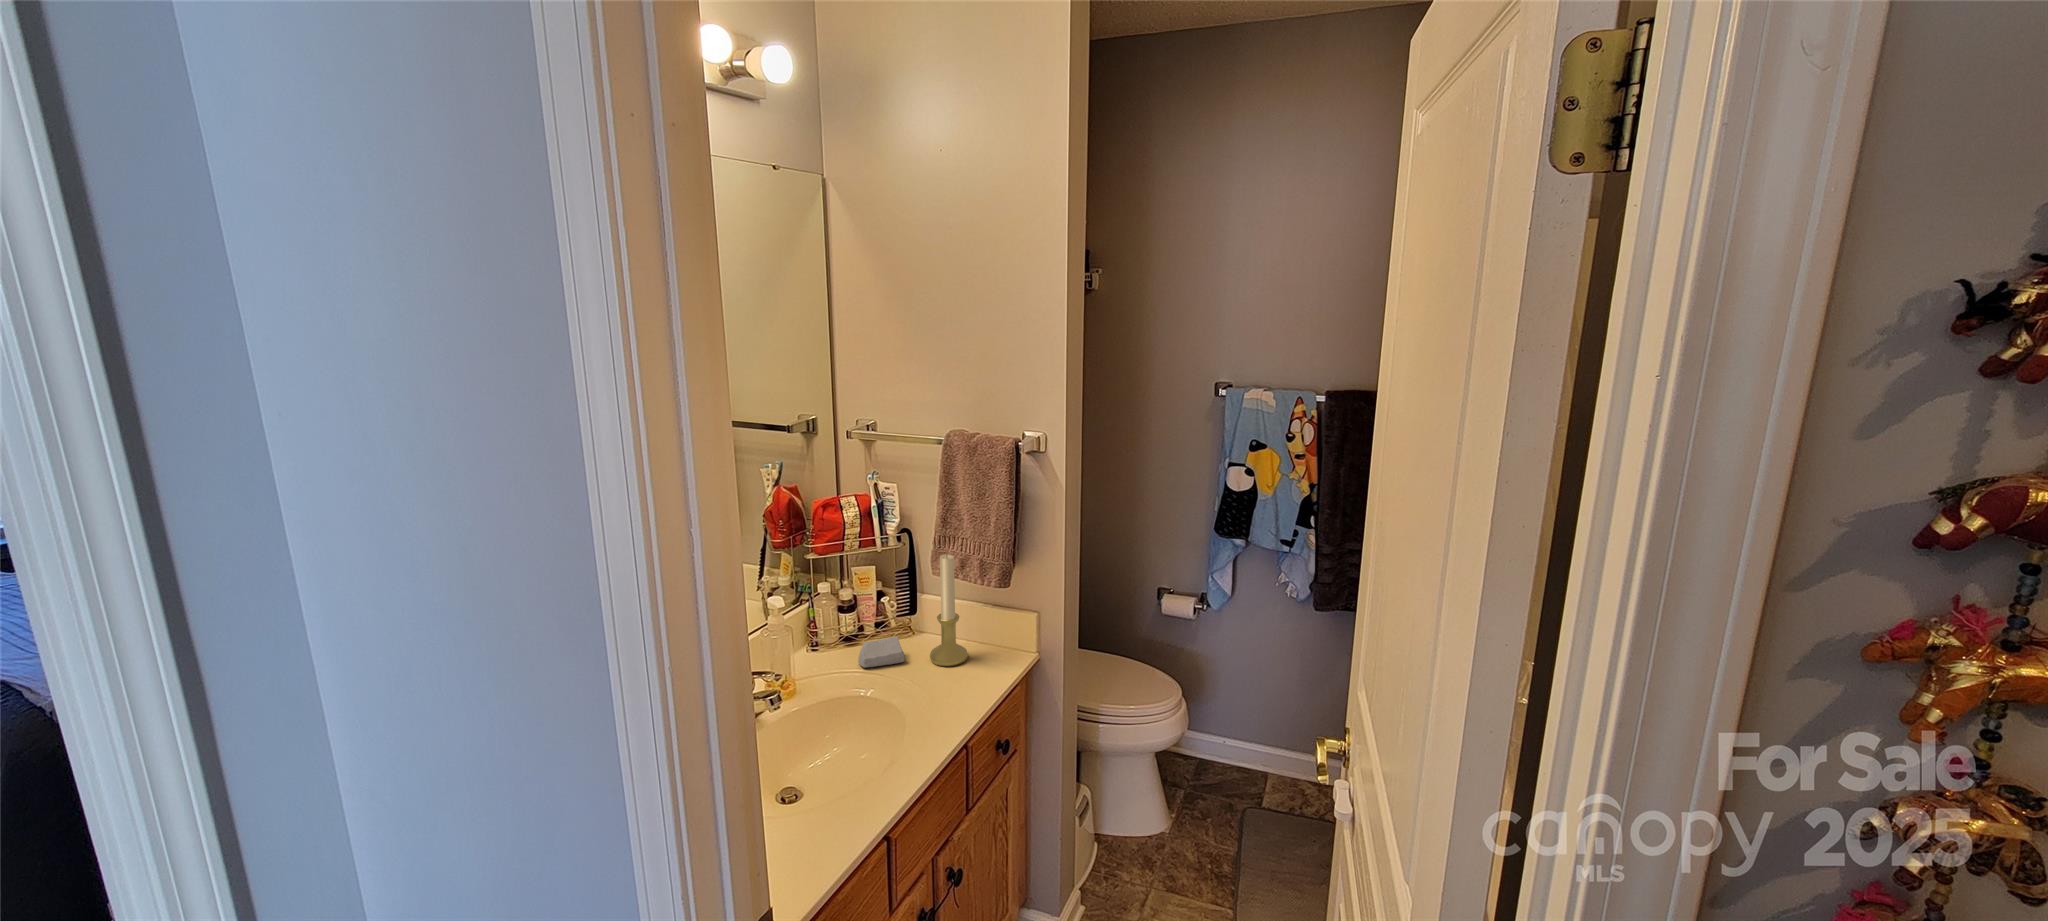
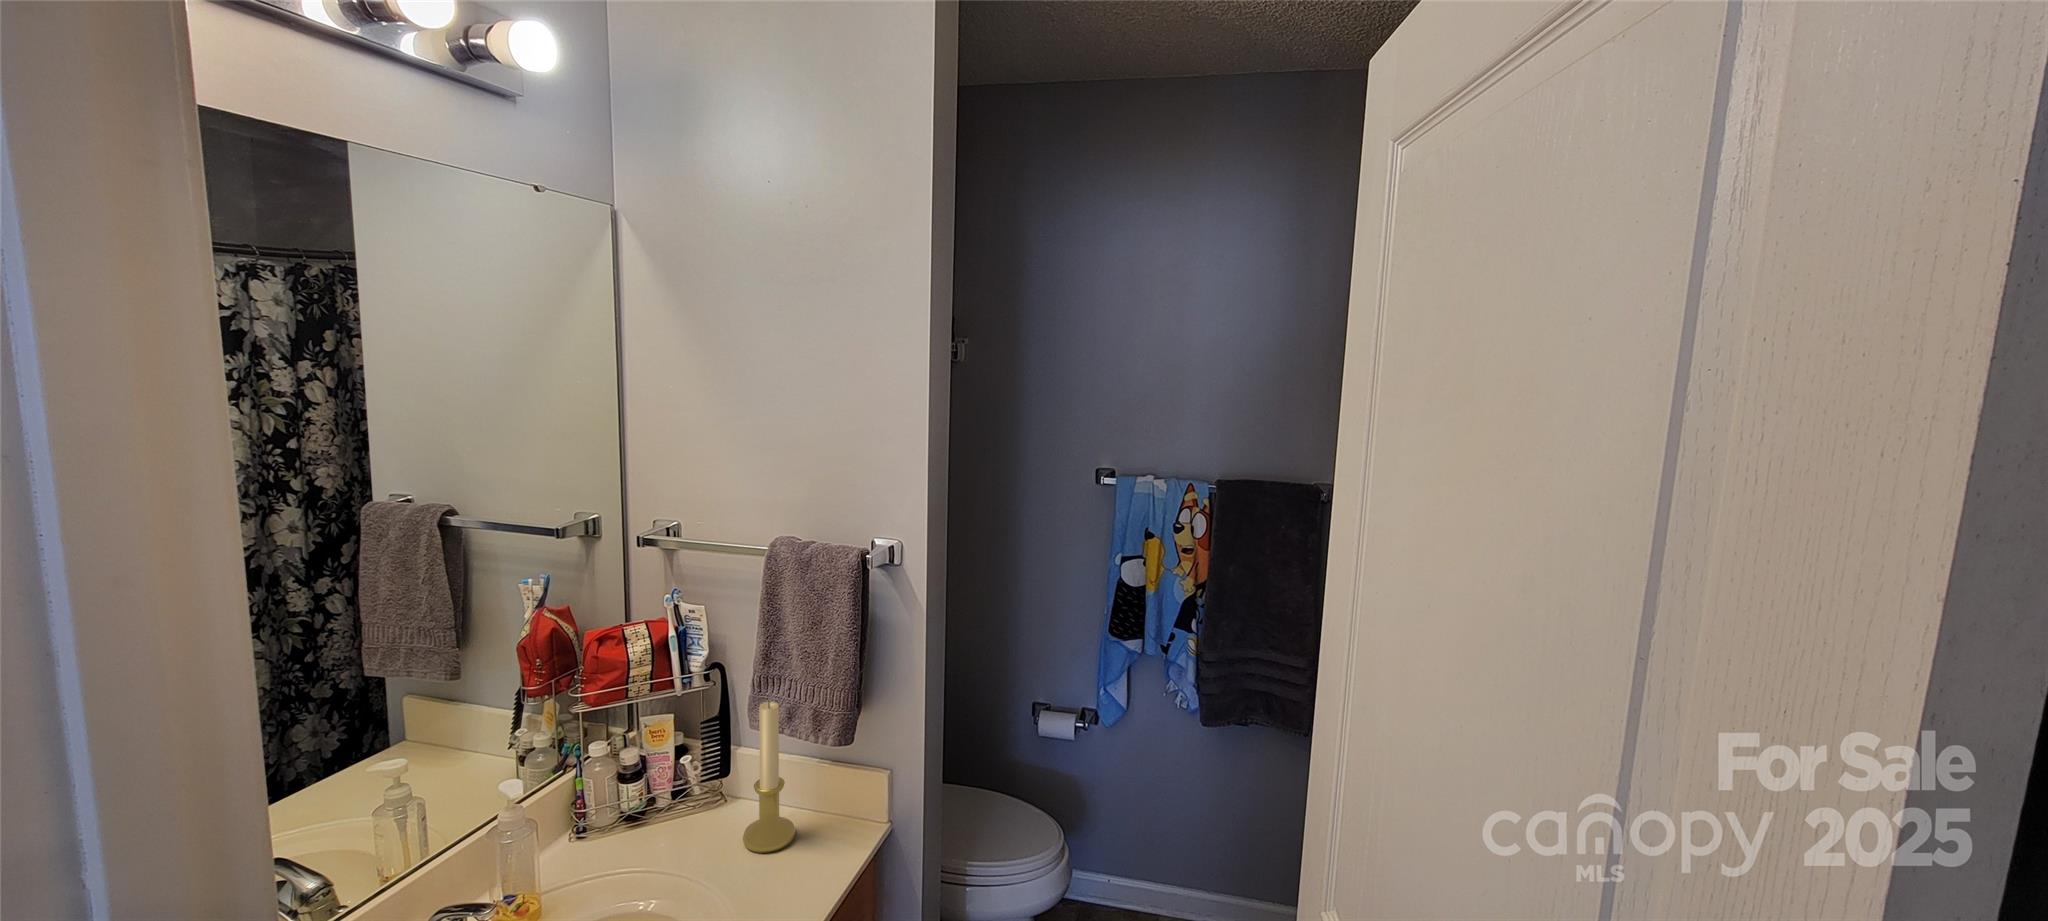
soap bar: present [858,636,905,668] -> none [641,812,708,863]

